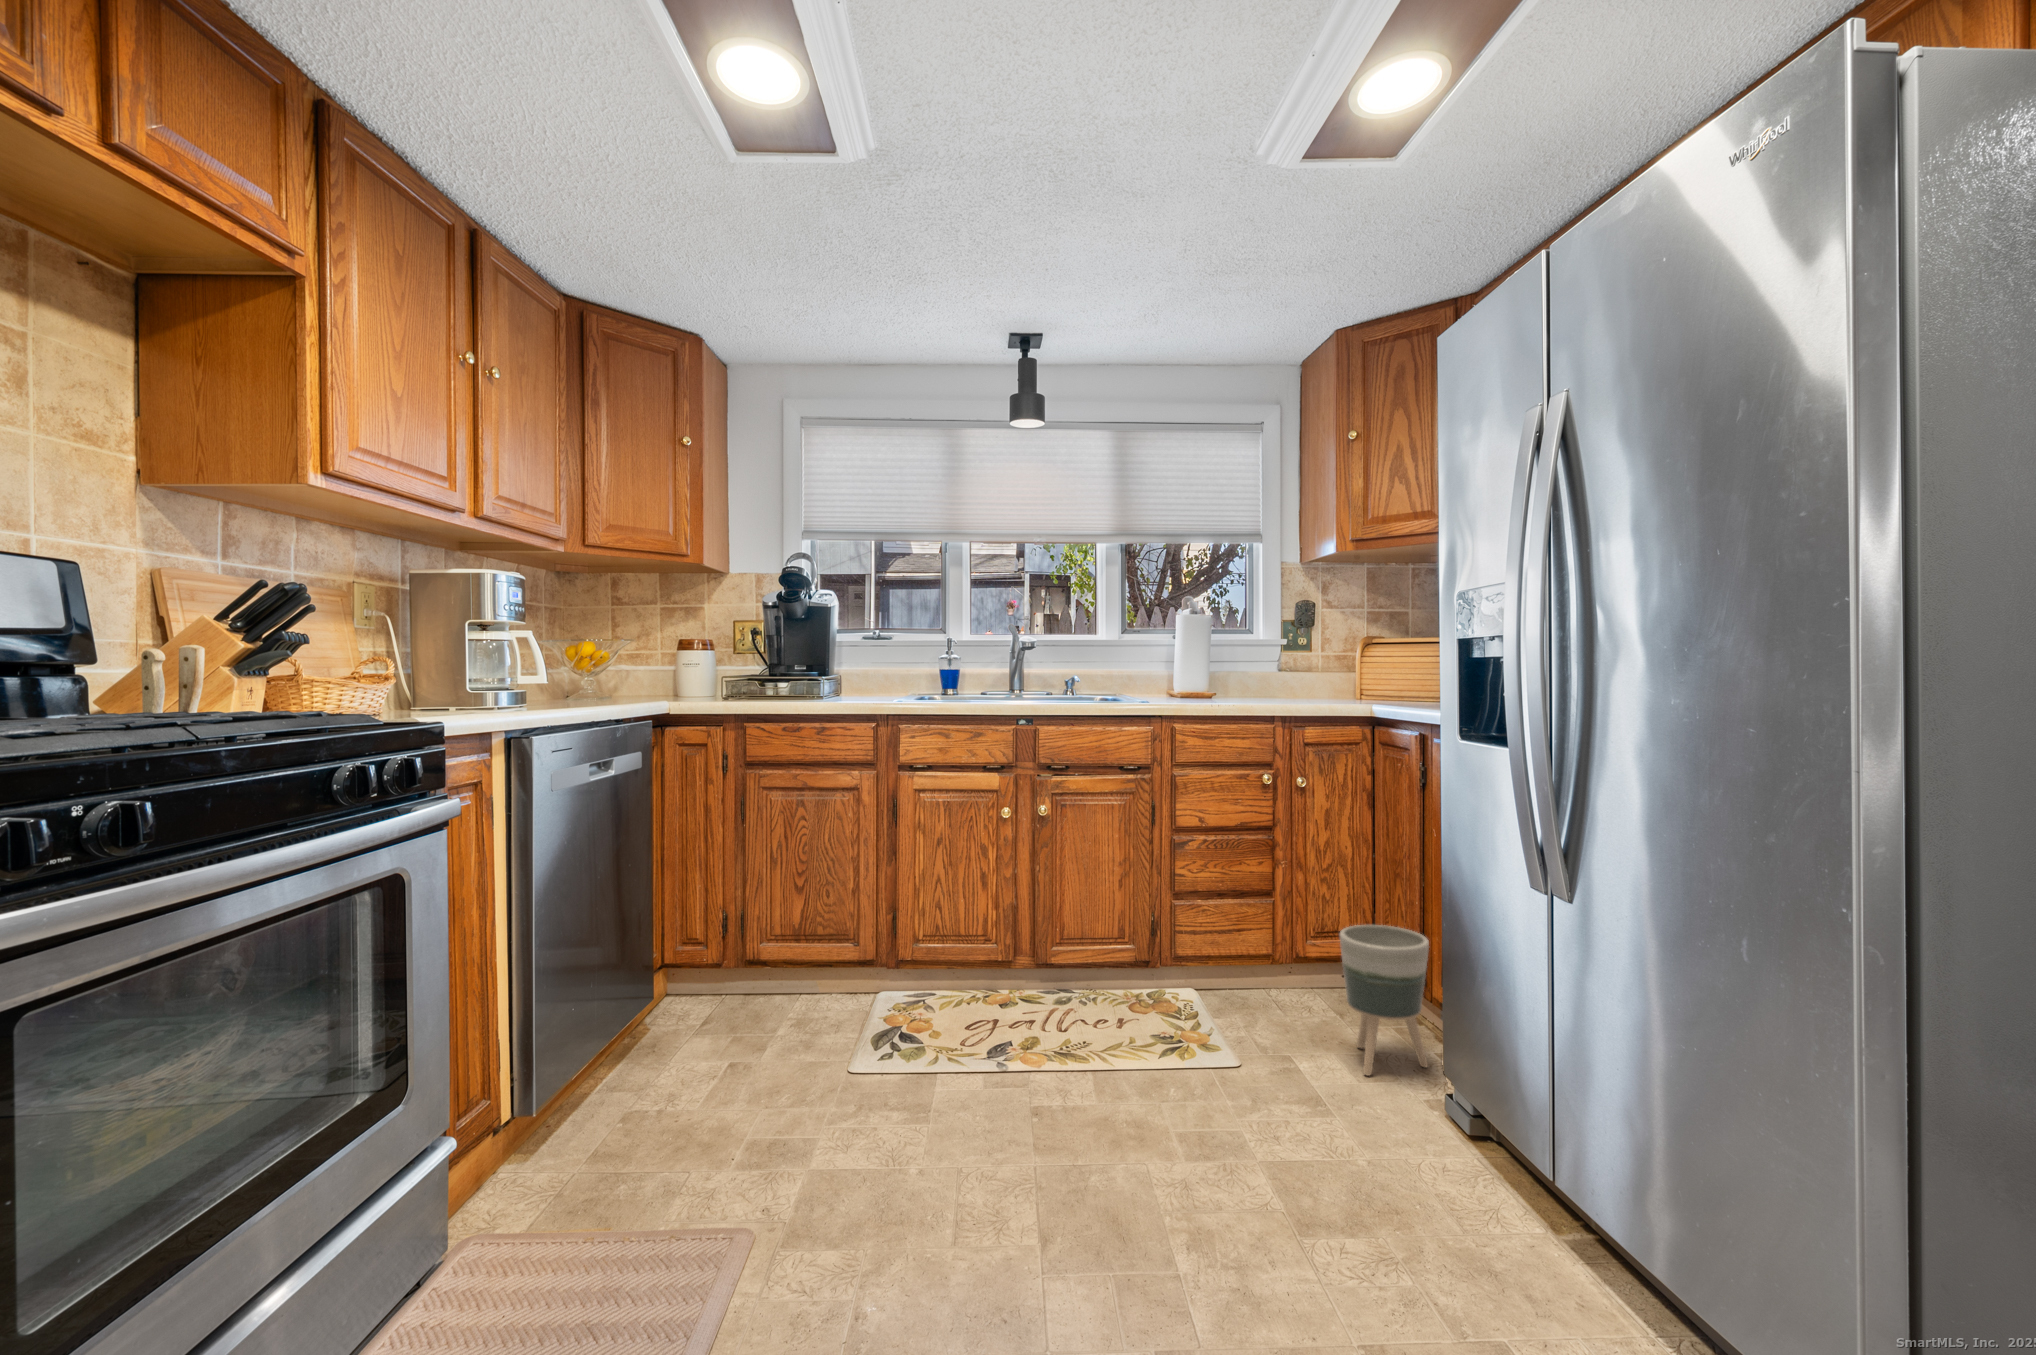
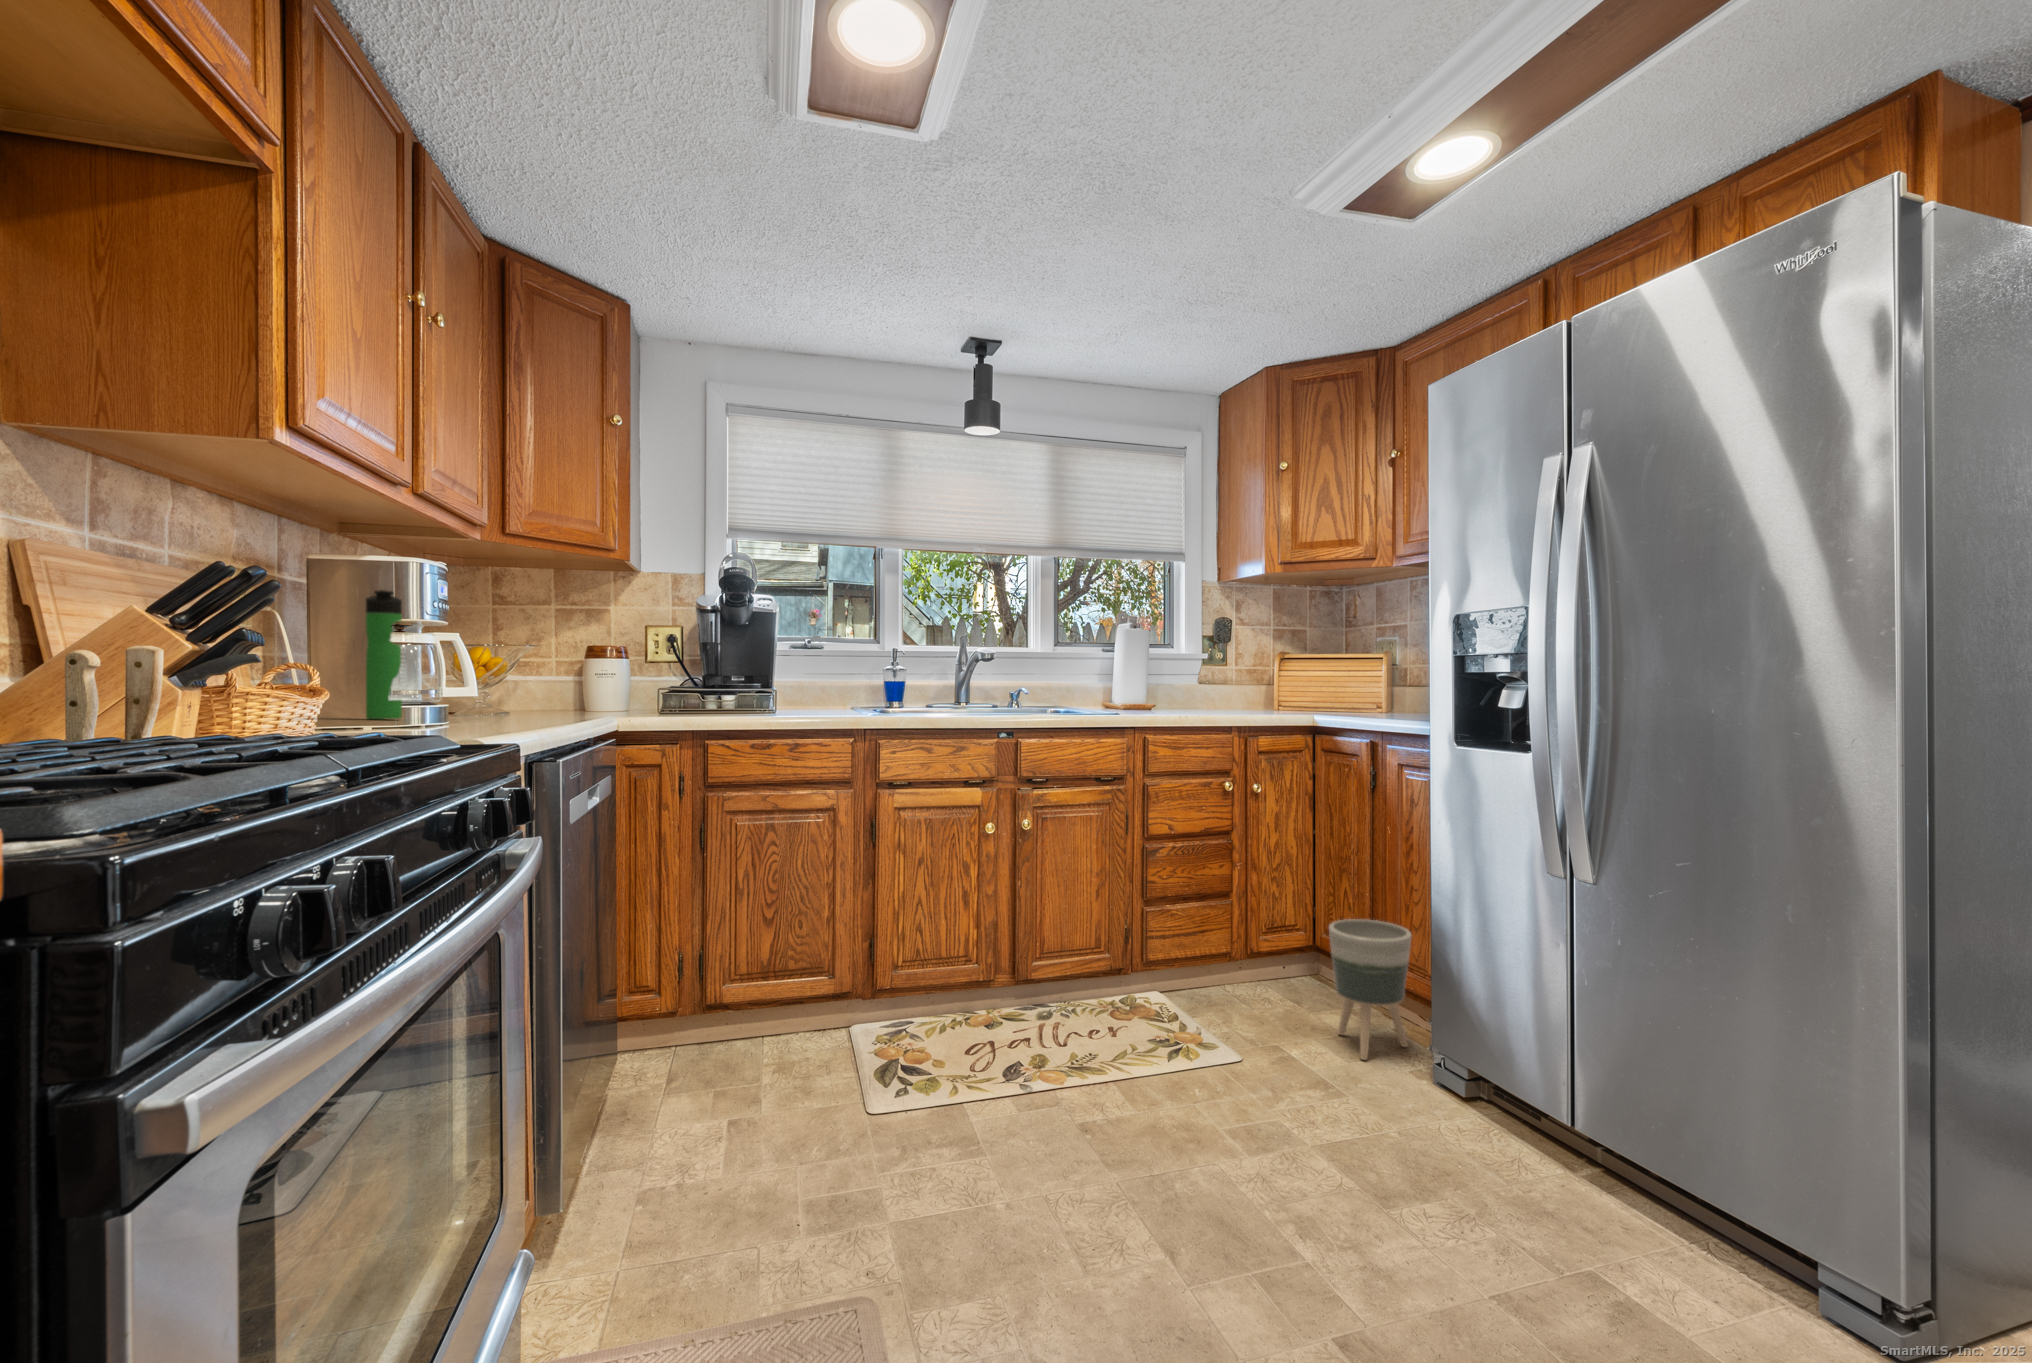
bottle: none [421,598,451,702] -> present [366,590,402,719]

